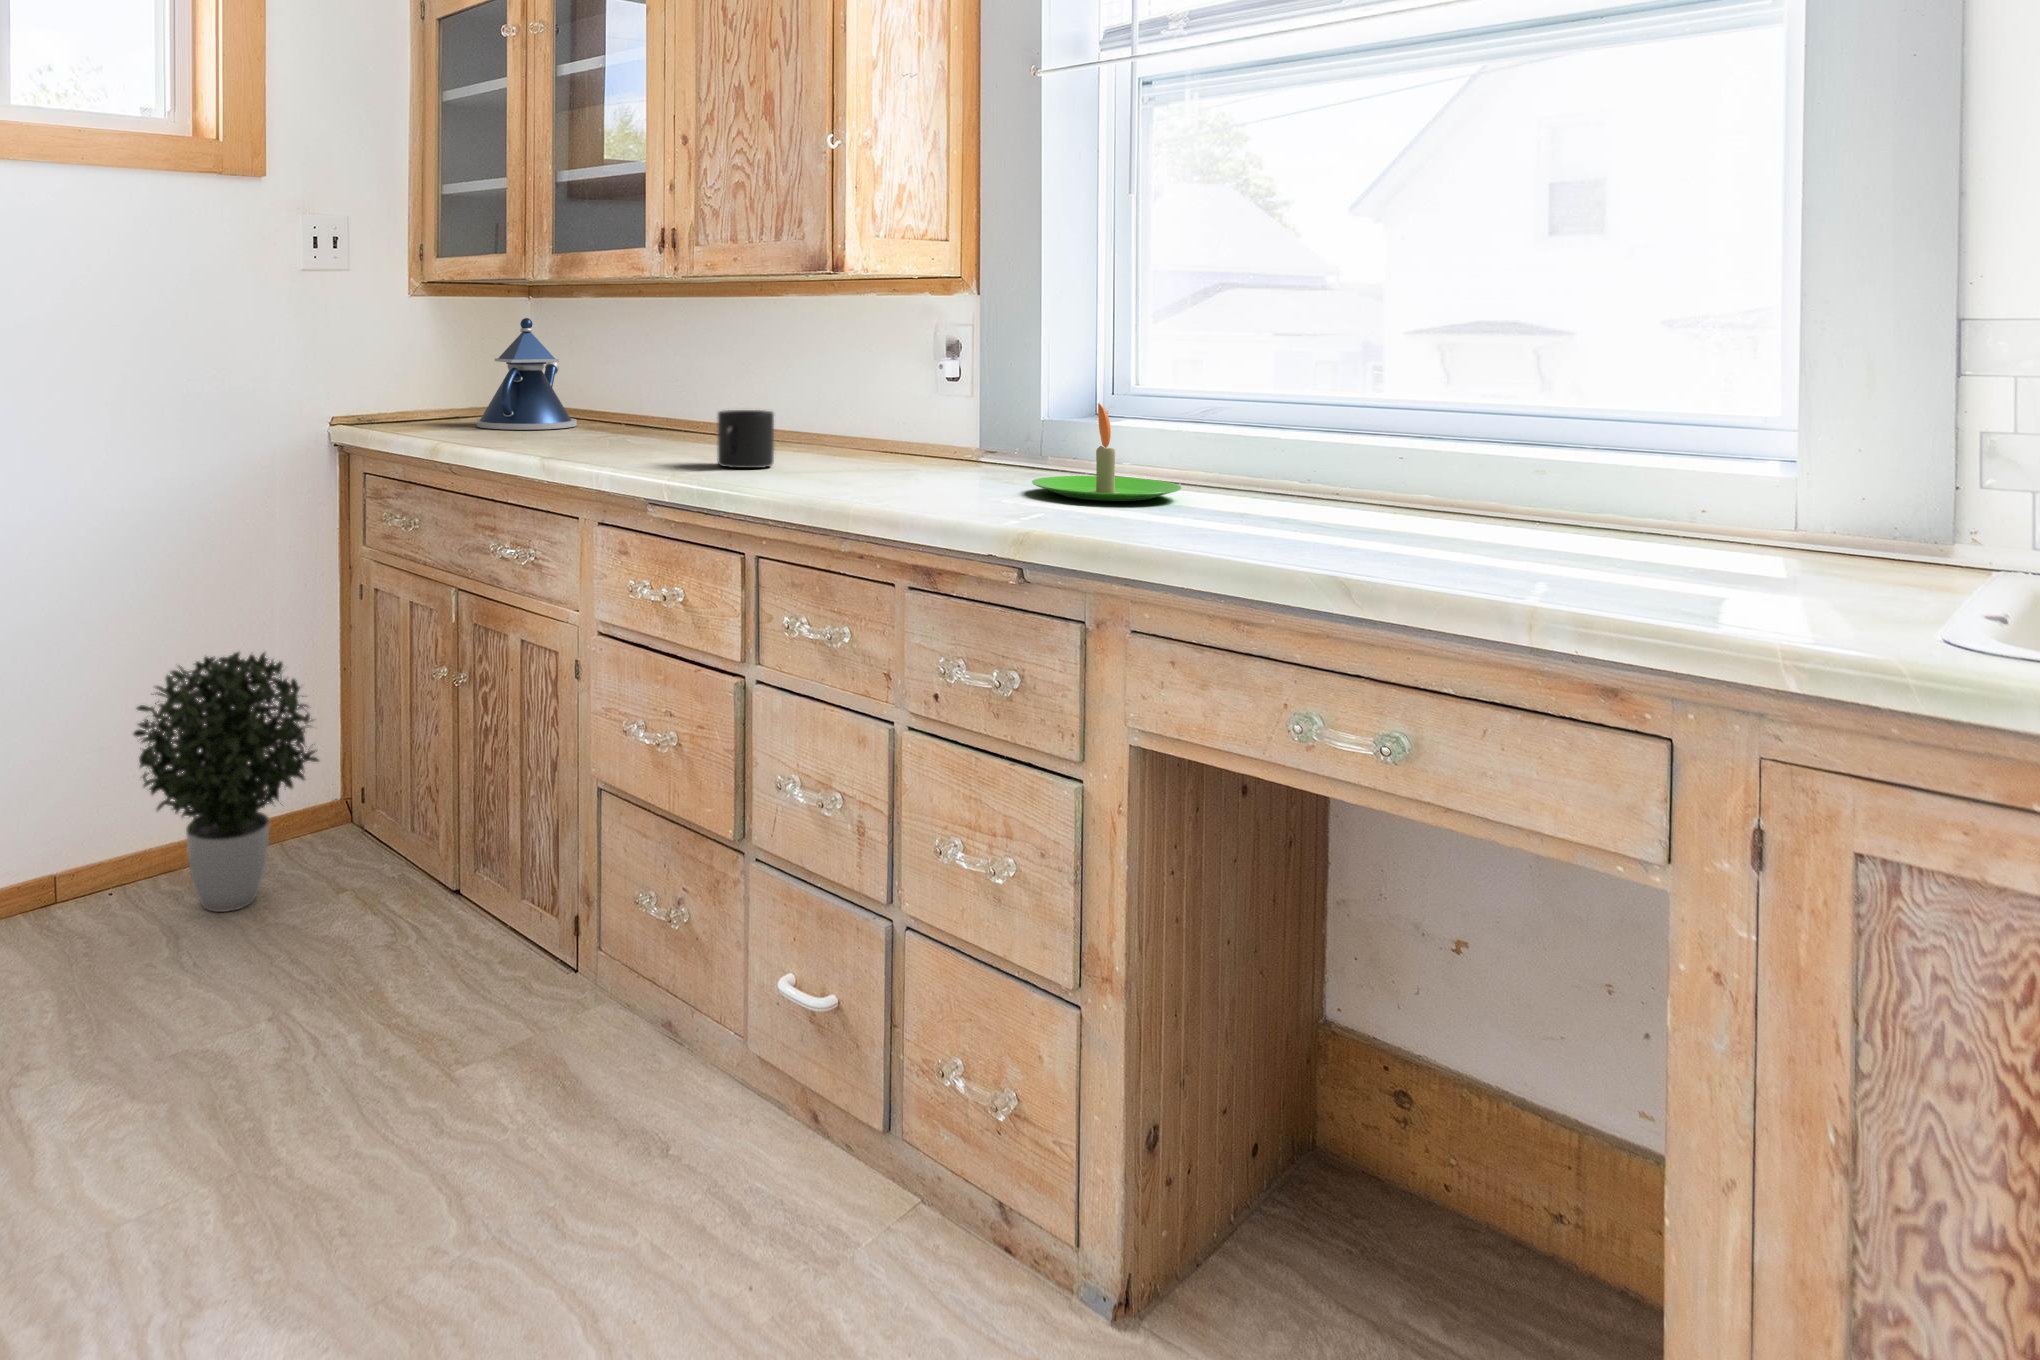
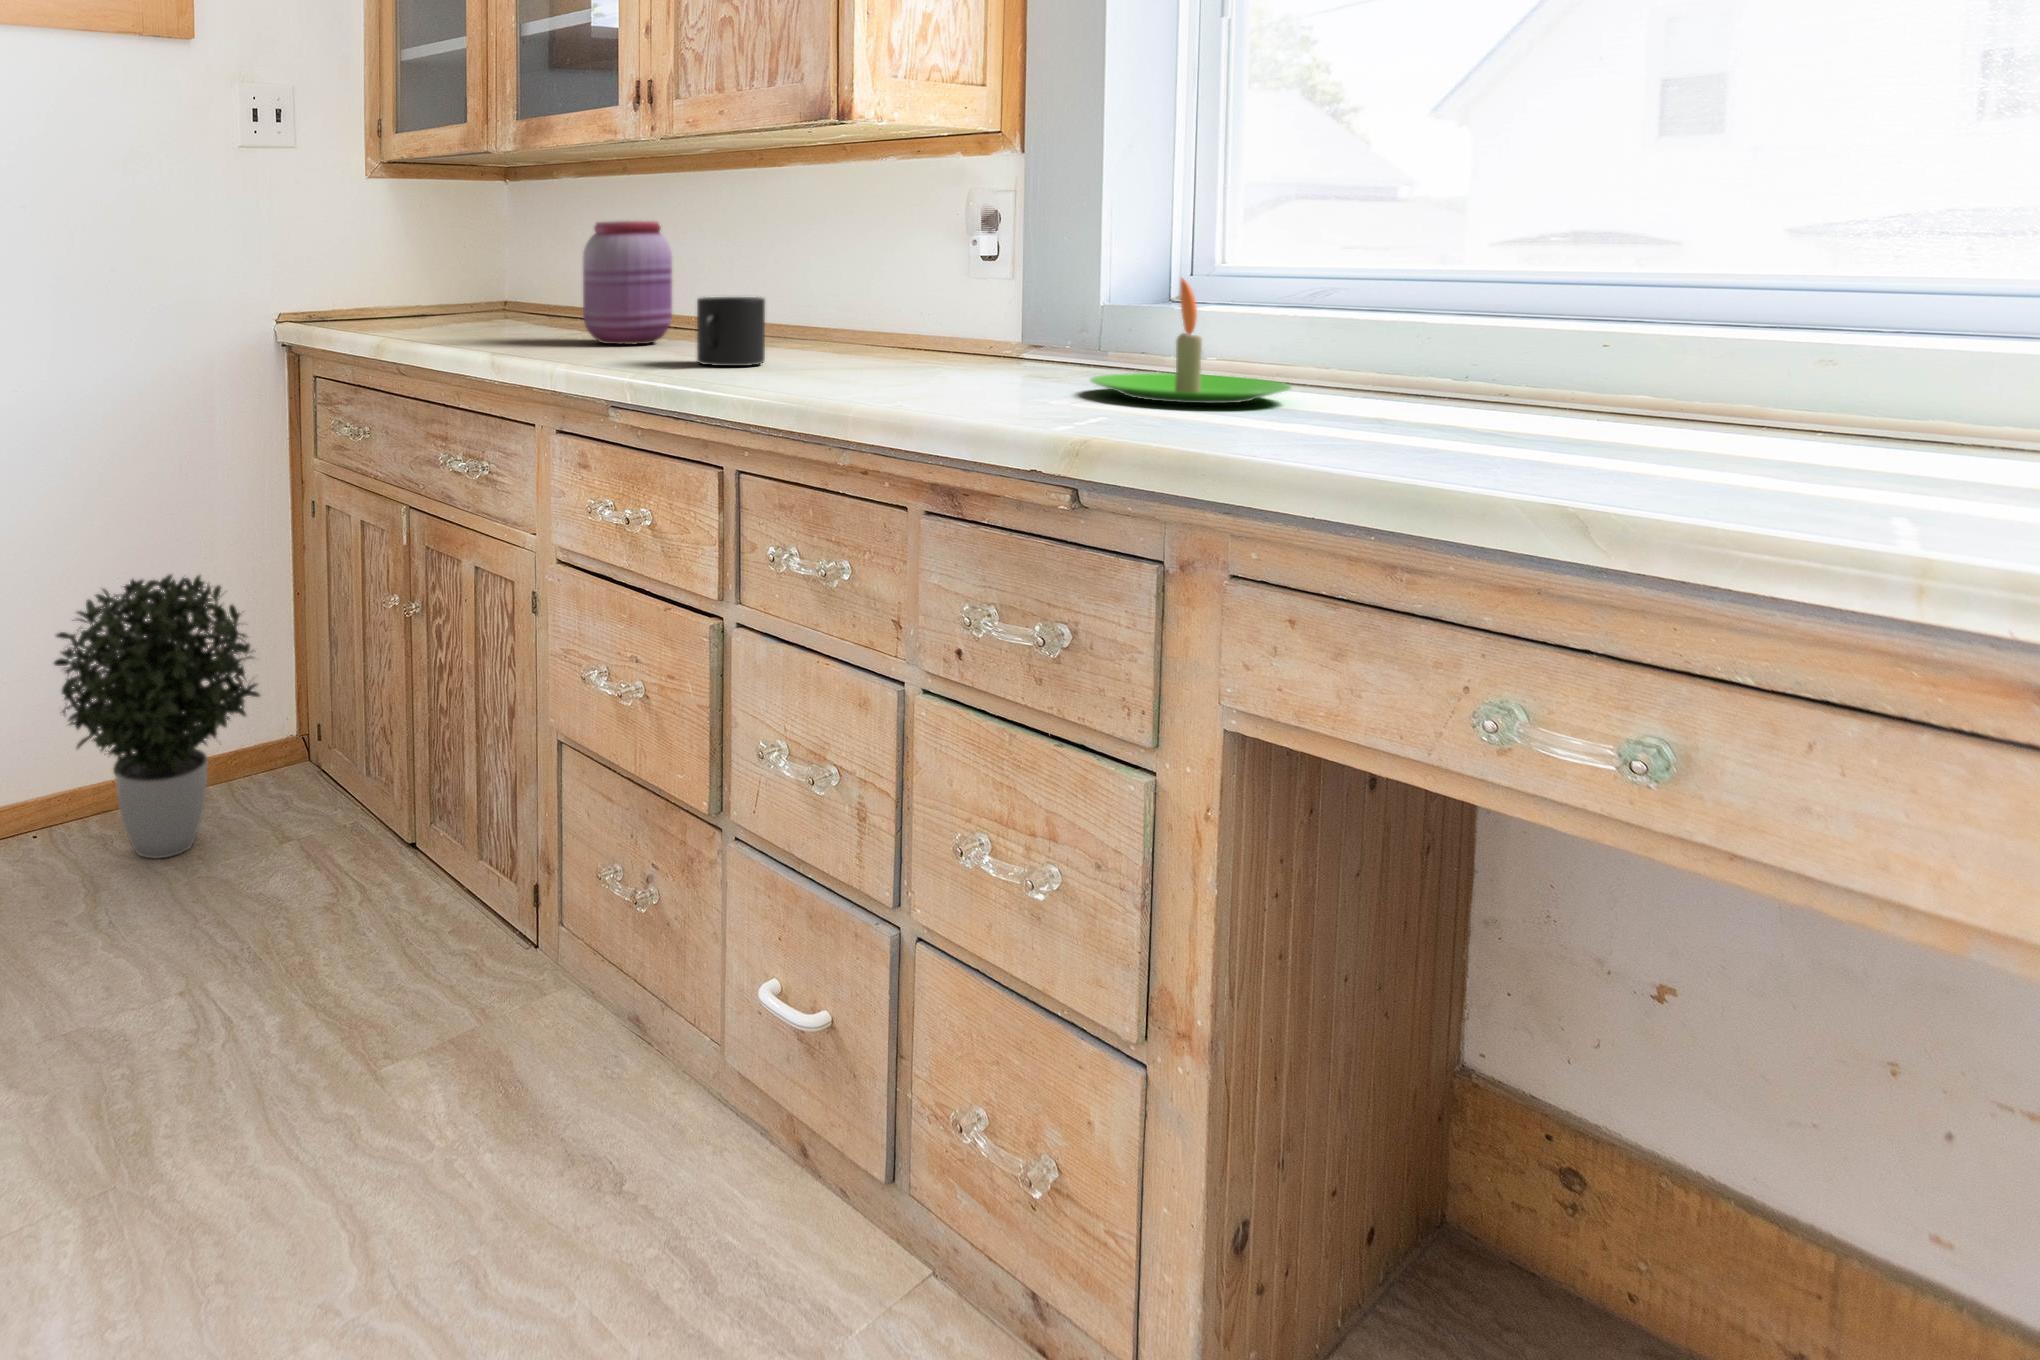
teapot: present [477,318,577,430] -> none [440,202,553,328]
jar: none [613,342,689,447] -> present [583,221,672,344]

